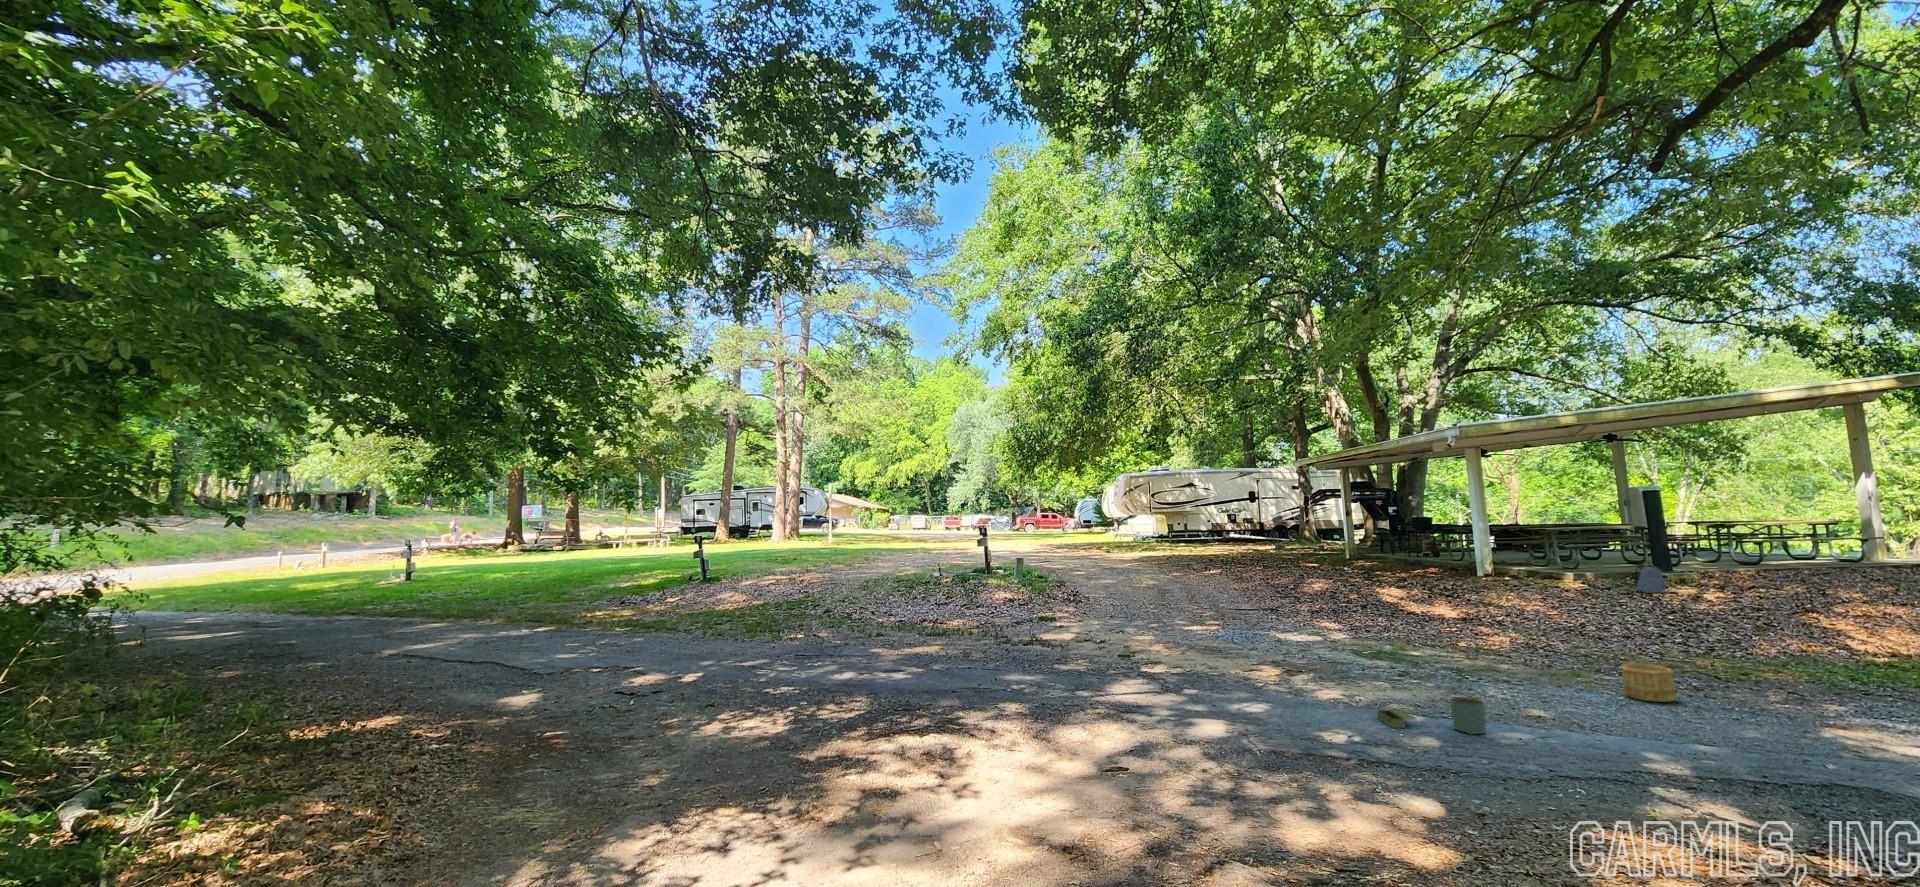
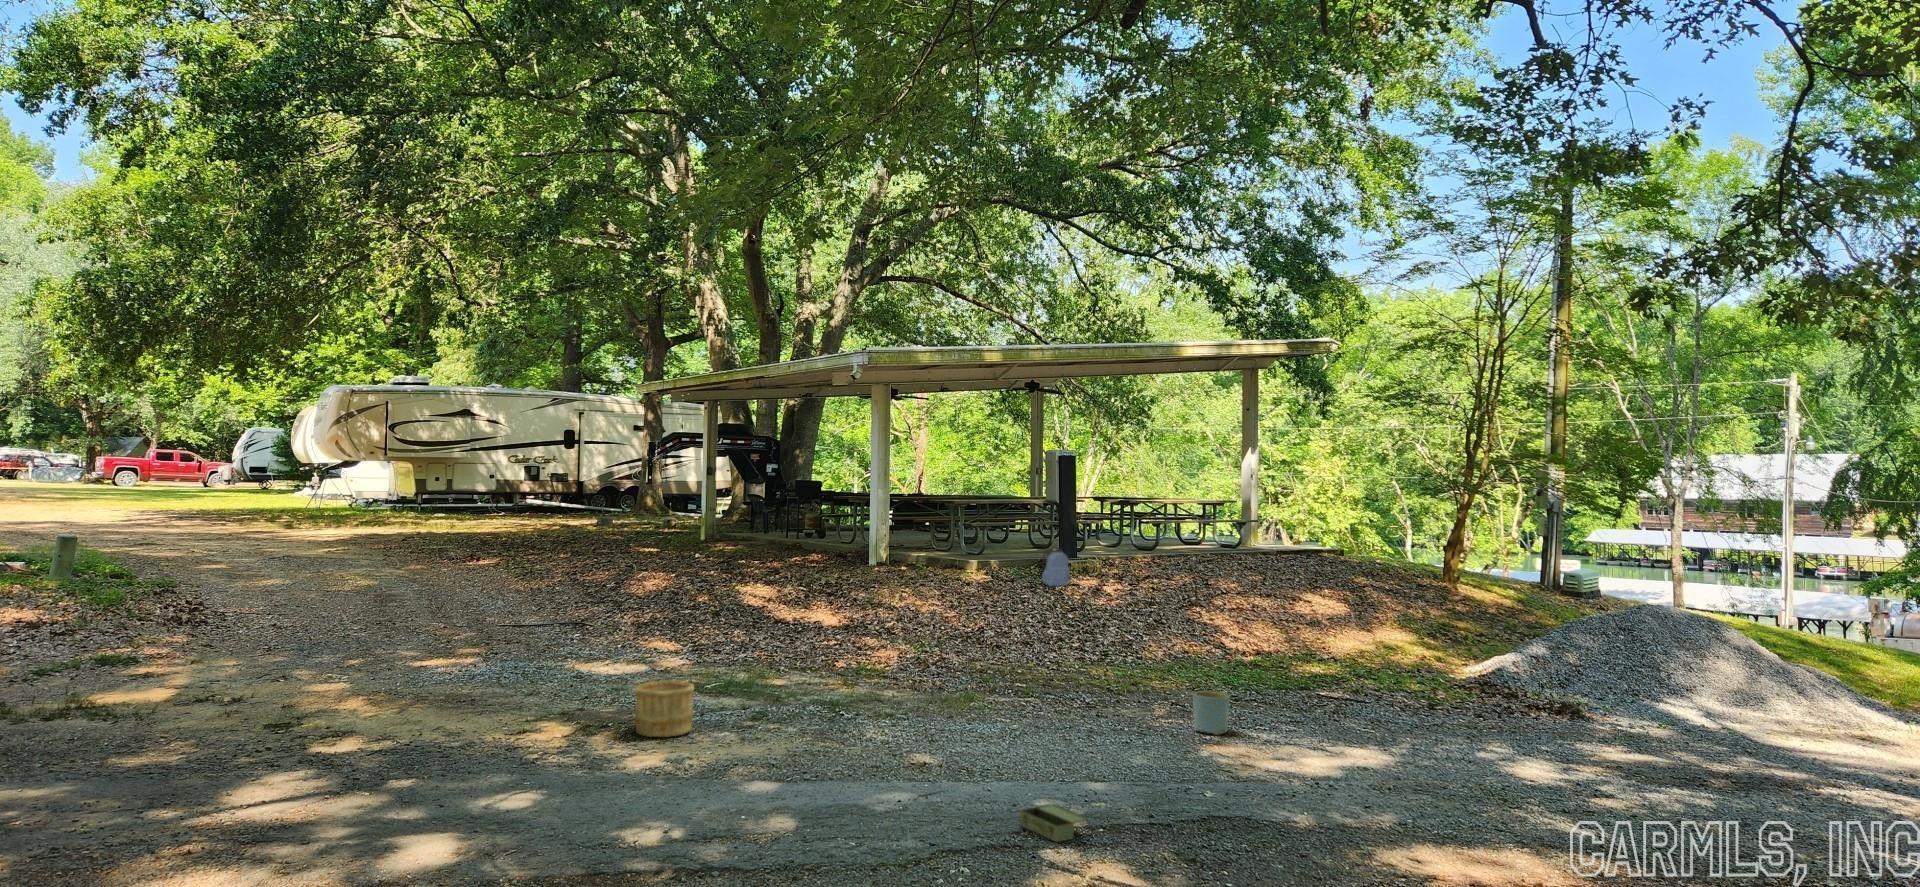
wooden bucket: present [1620,664,1675,702] -> present [634,680,694,737]
planter: present [1450,697,1486,735] -> present [1193,691,1230,735]
toolbox: present [1377,709,1416,728] -> present [1020,804,1089,842]

